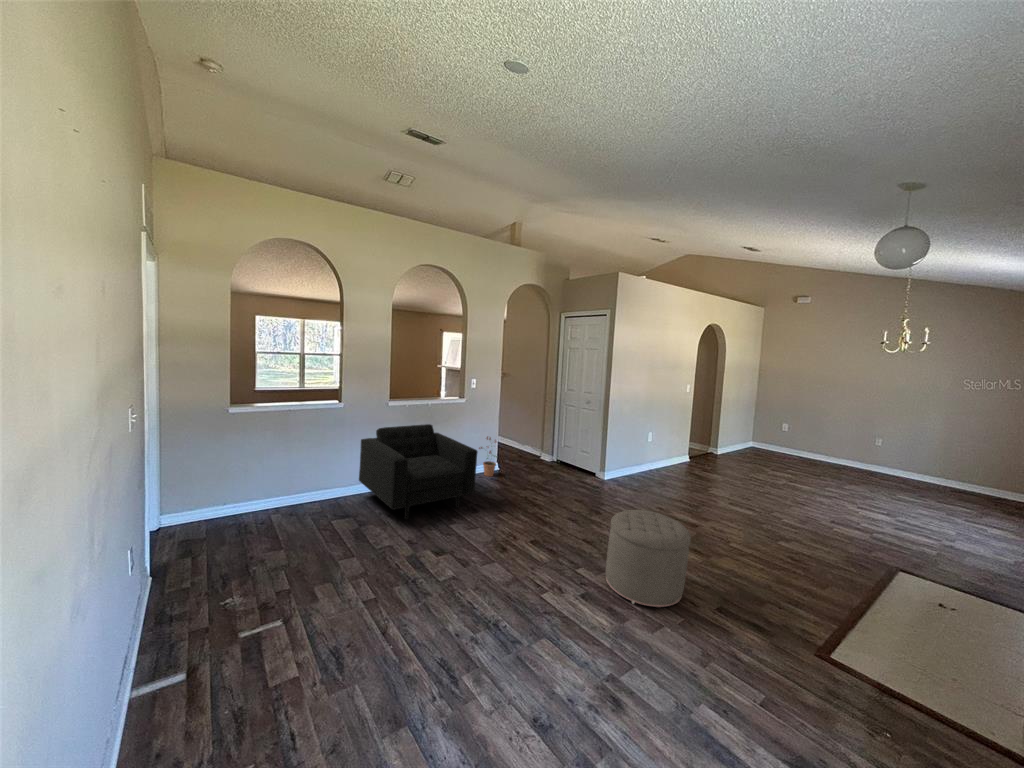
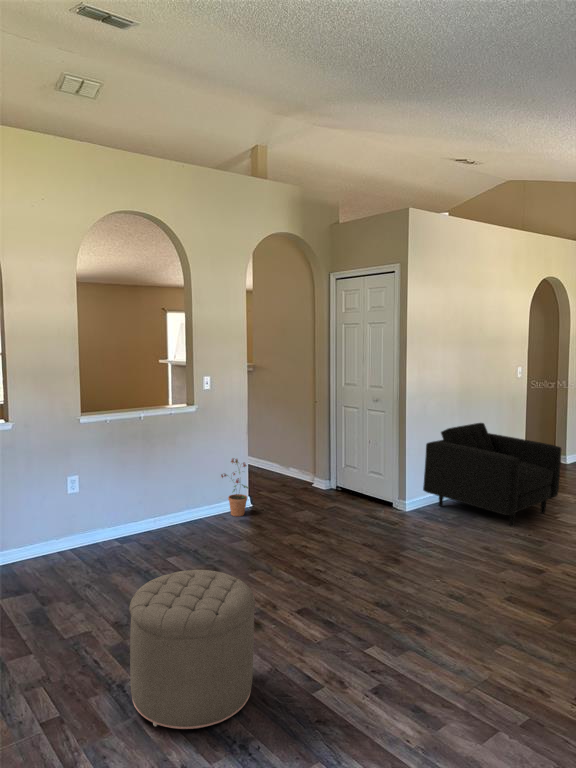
armchair: present [359,424,478,519] -> present [423,423,562,527]
ottoman: present [606,510,691,607] -> present [130,570,255,729]

